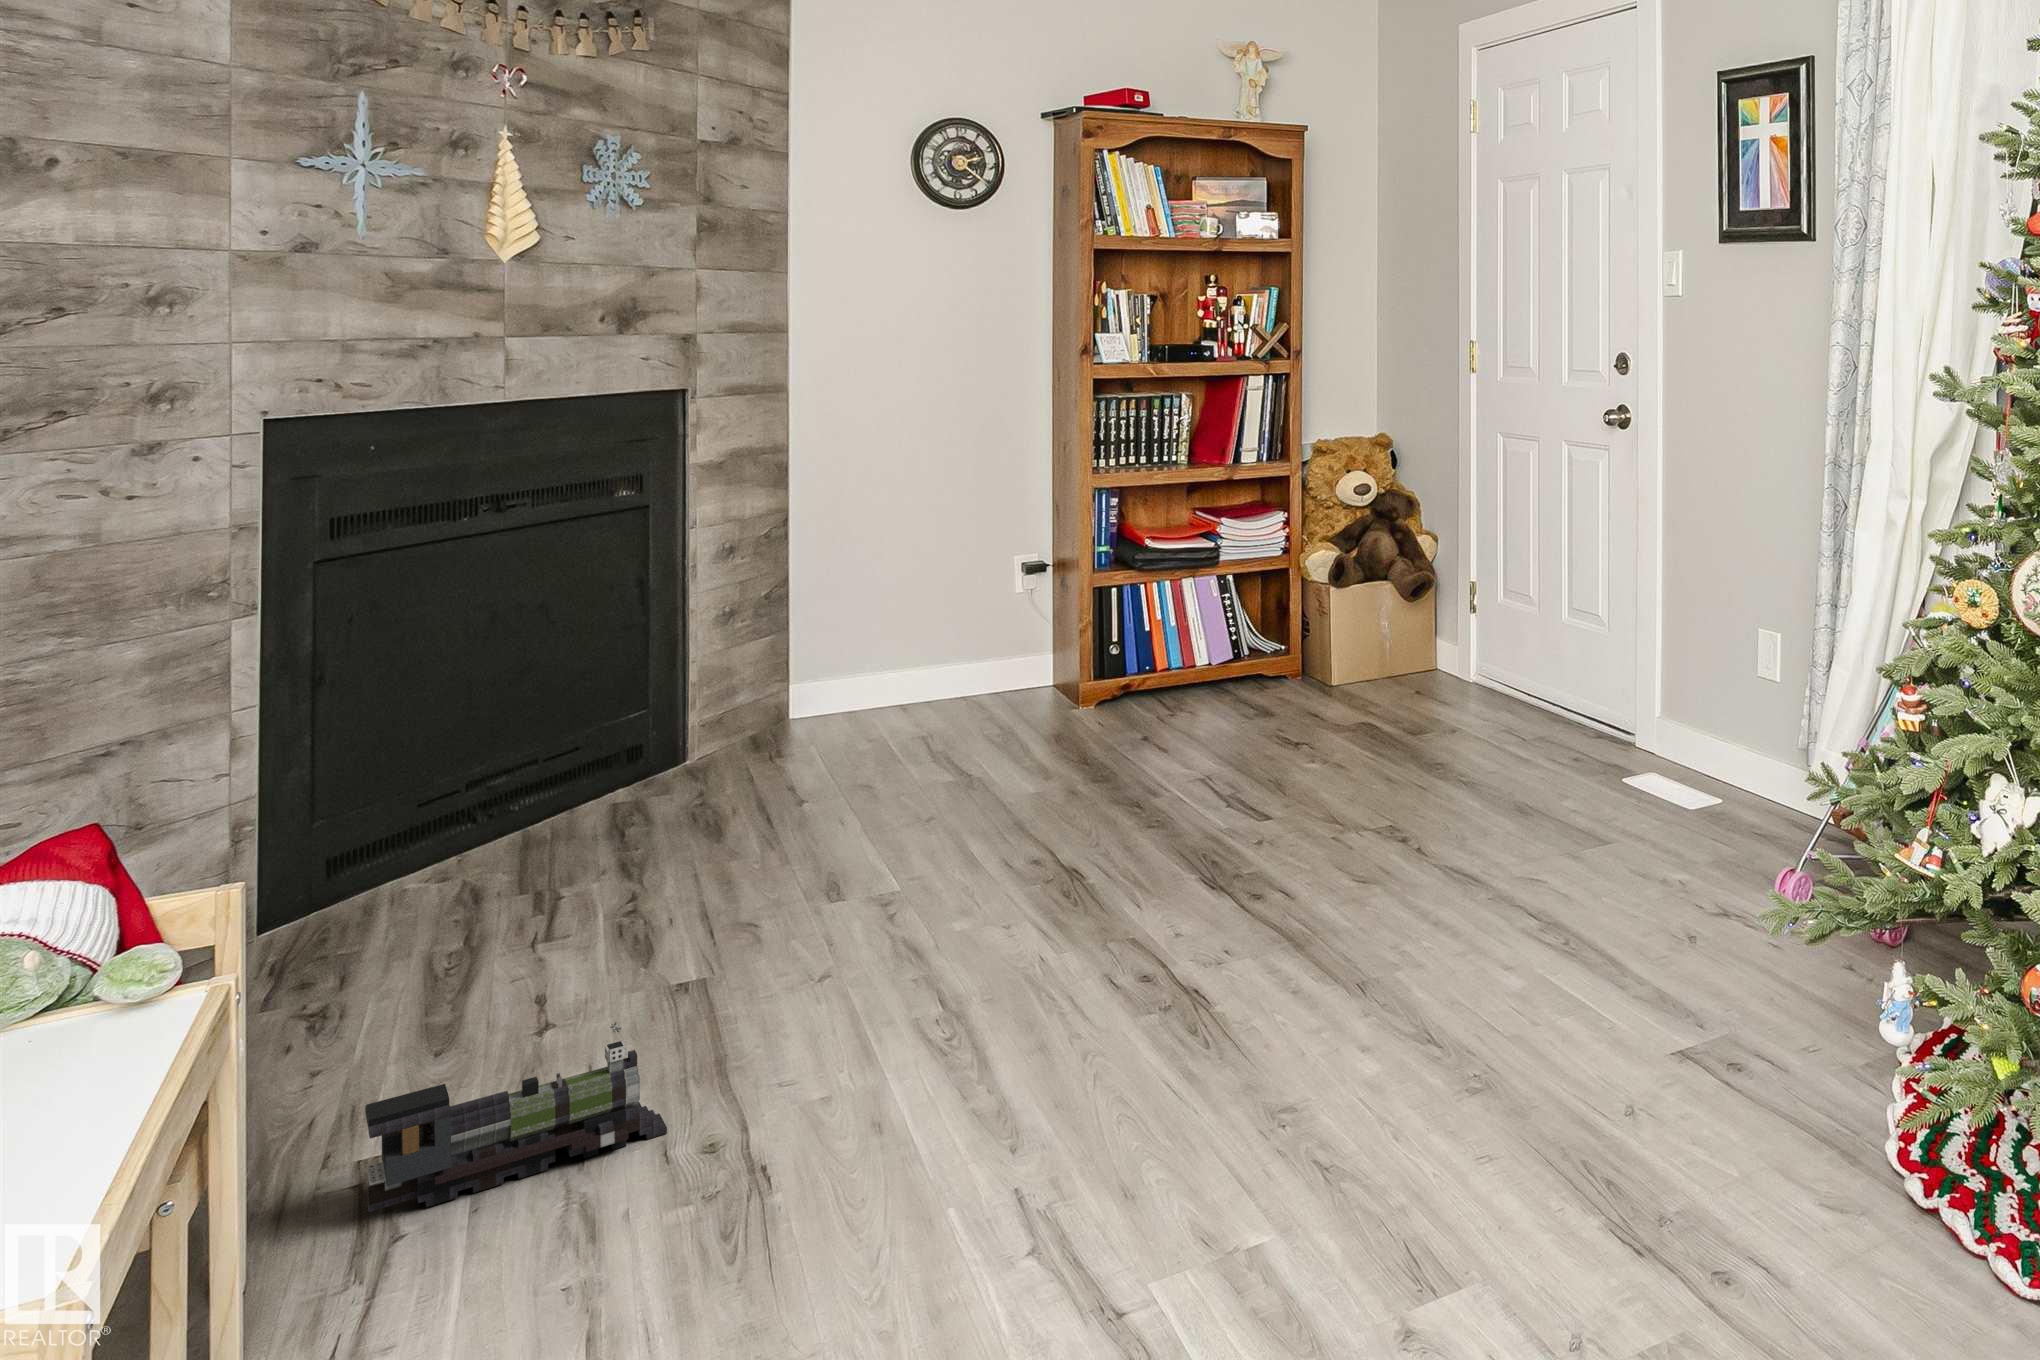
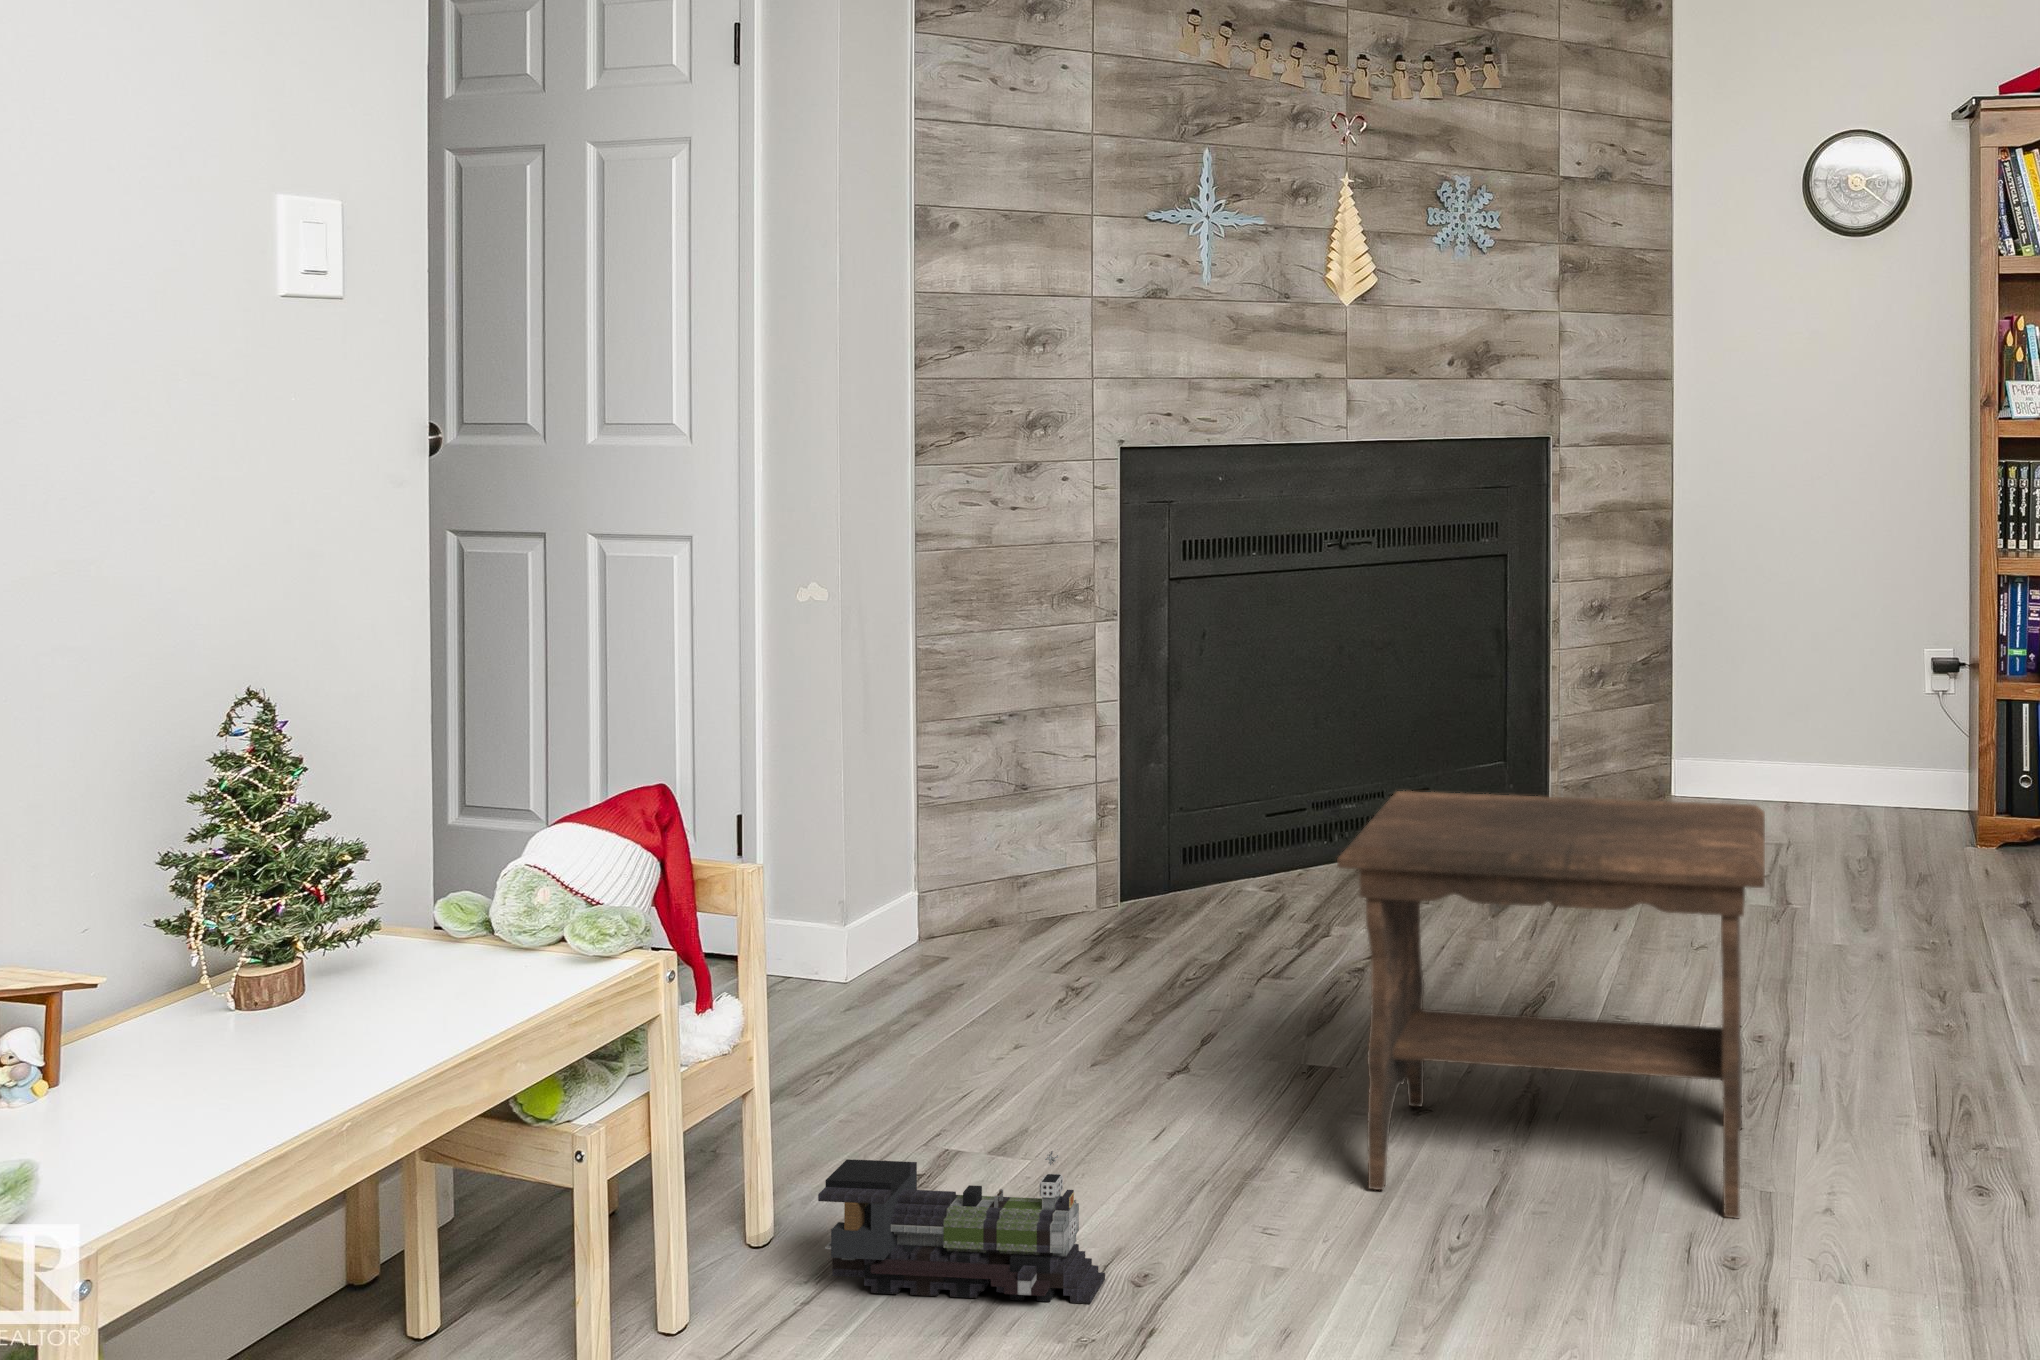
footstool: none [769,654,1140,1003] -> present [1337,791,1765,1218]

